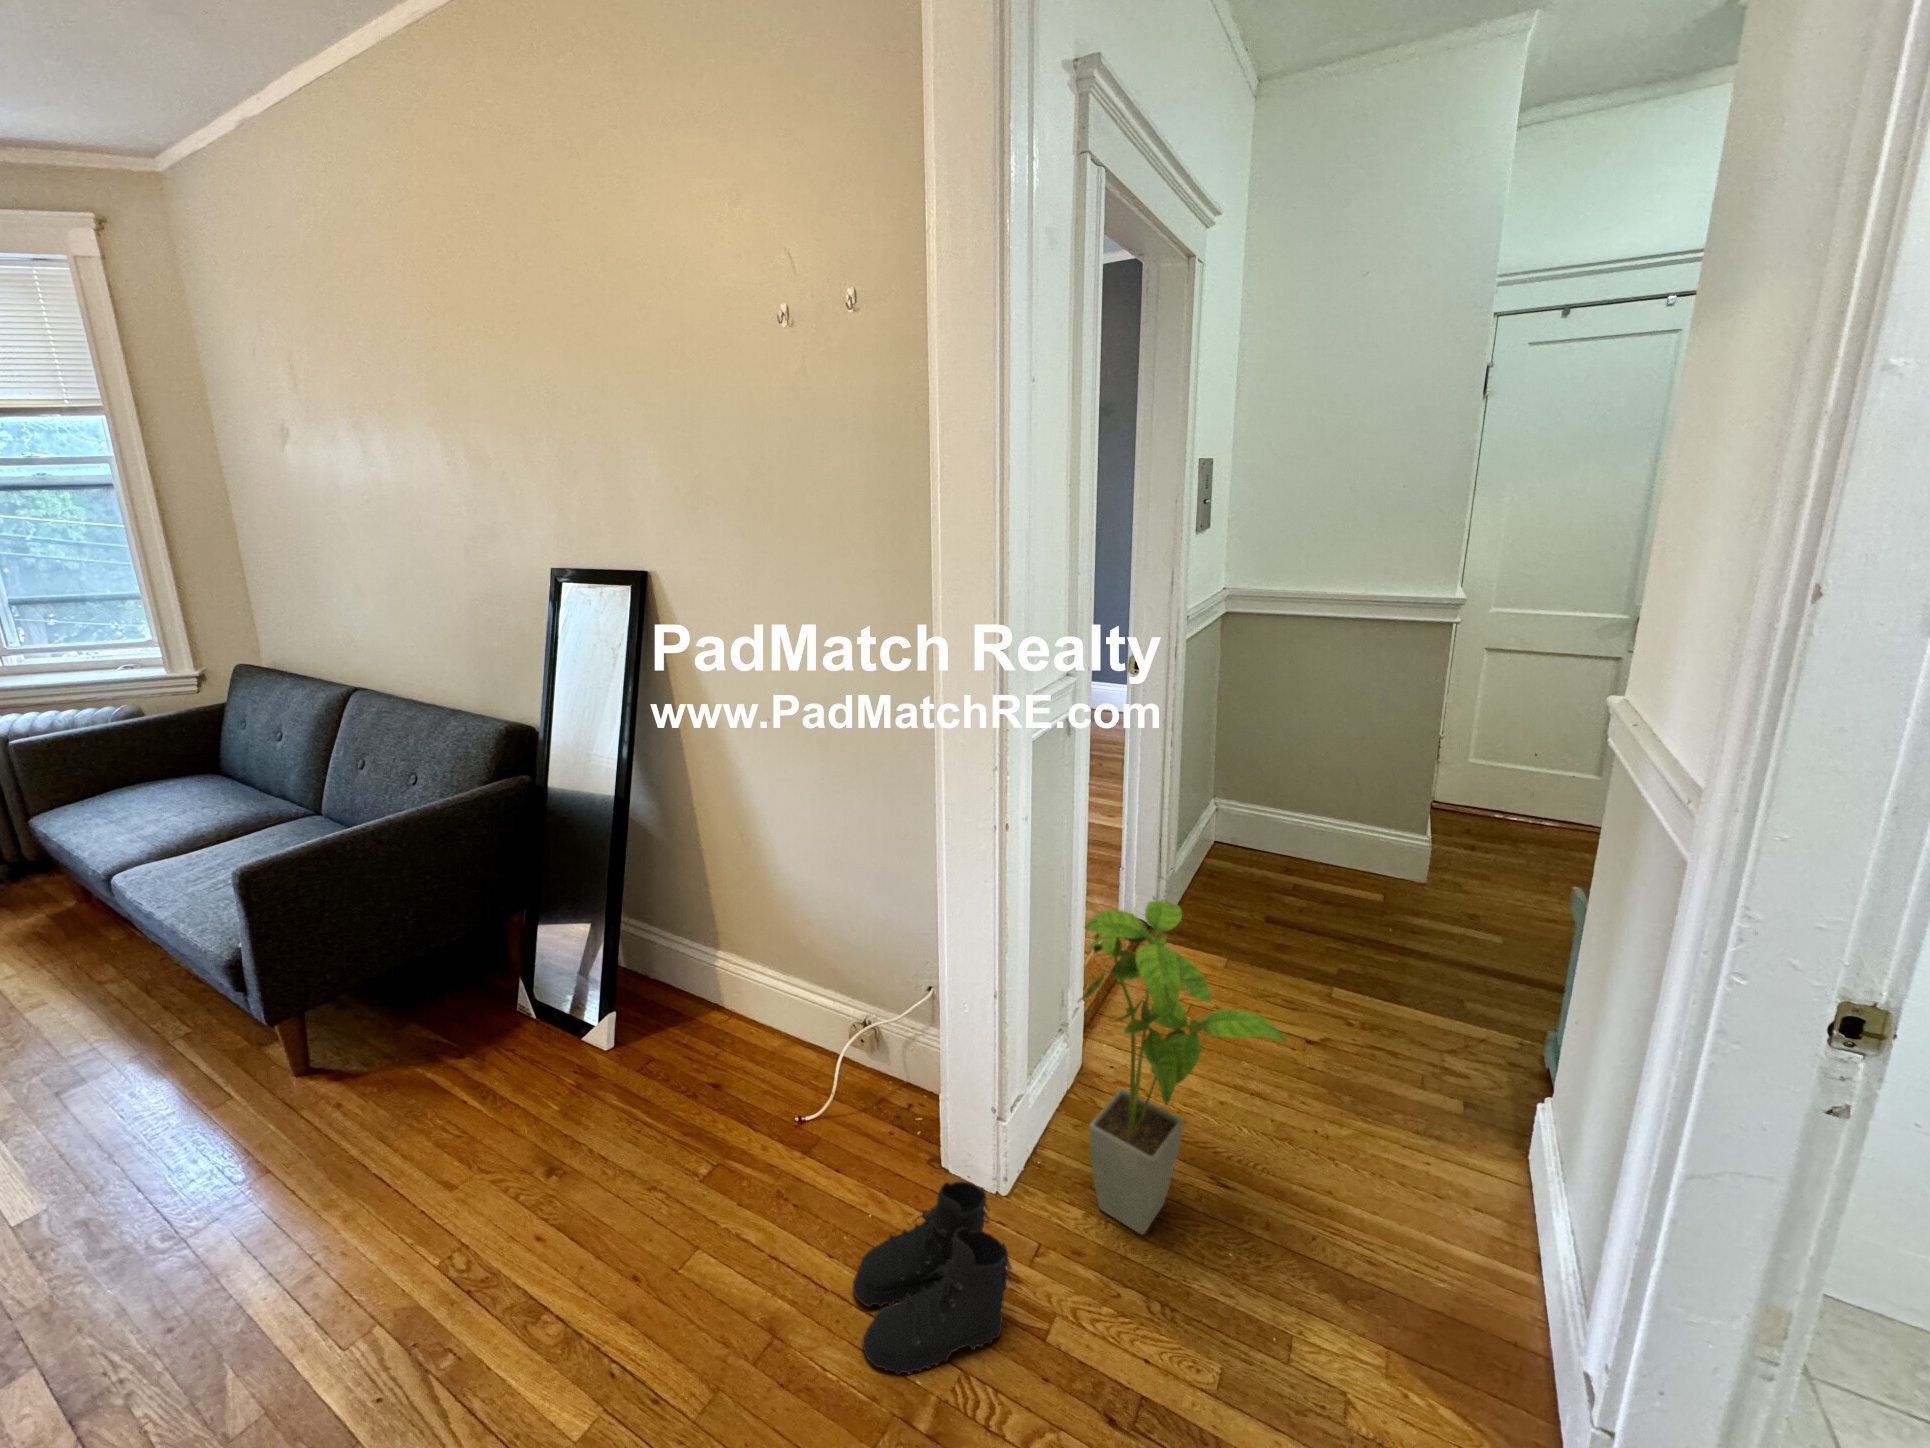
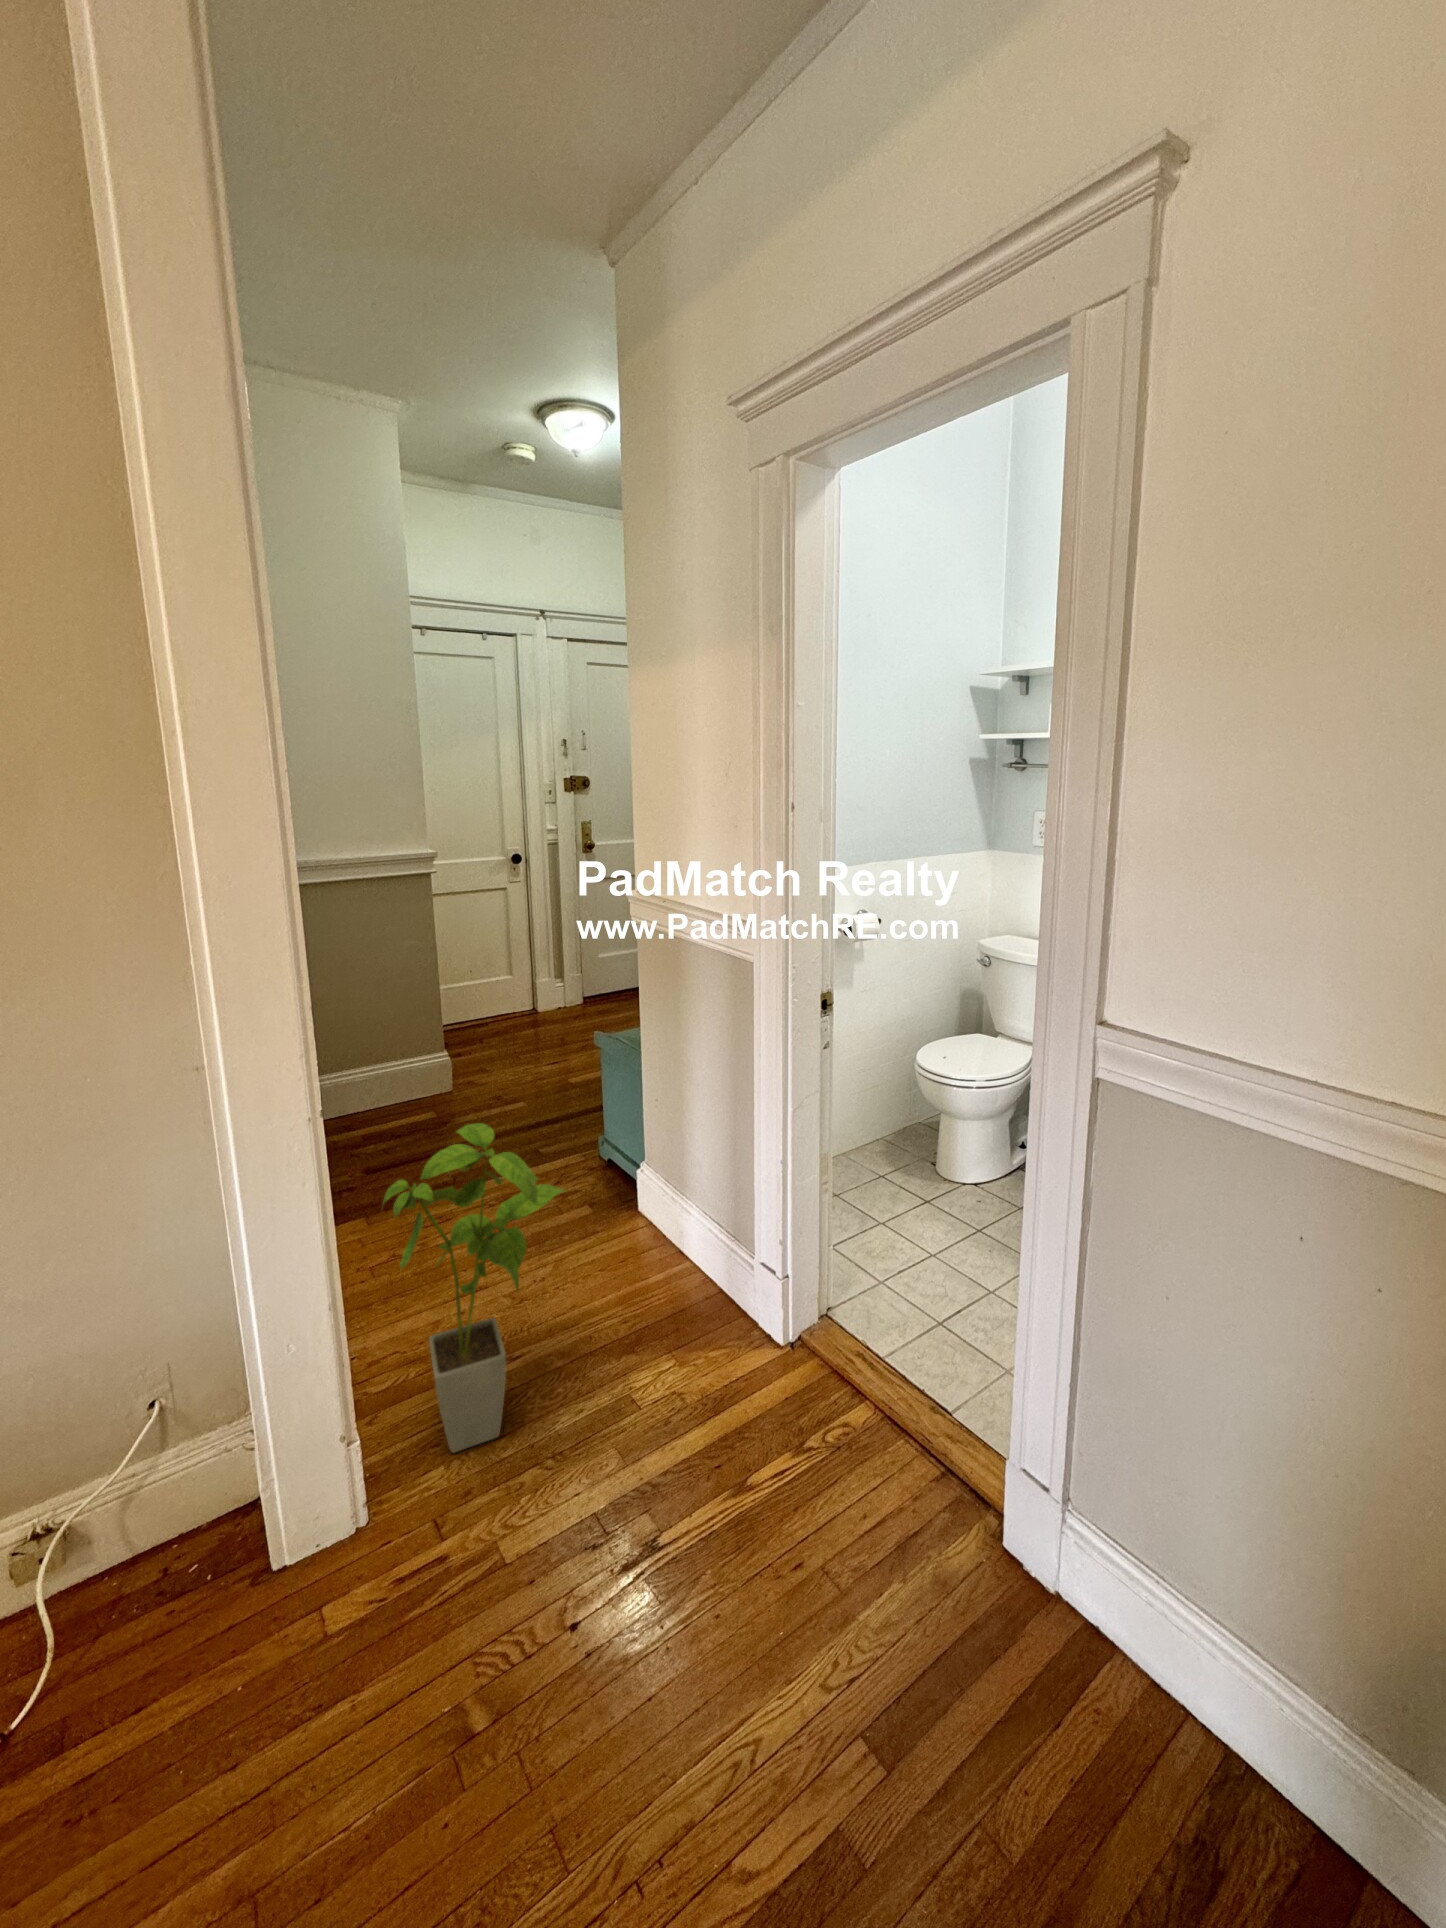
boots: present [853,1182,1012,1375] -> none [293,1502,474,1758]

